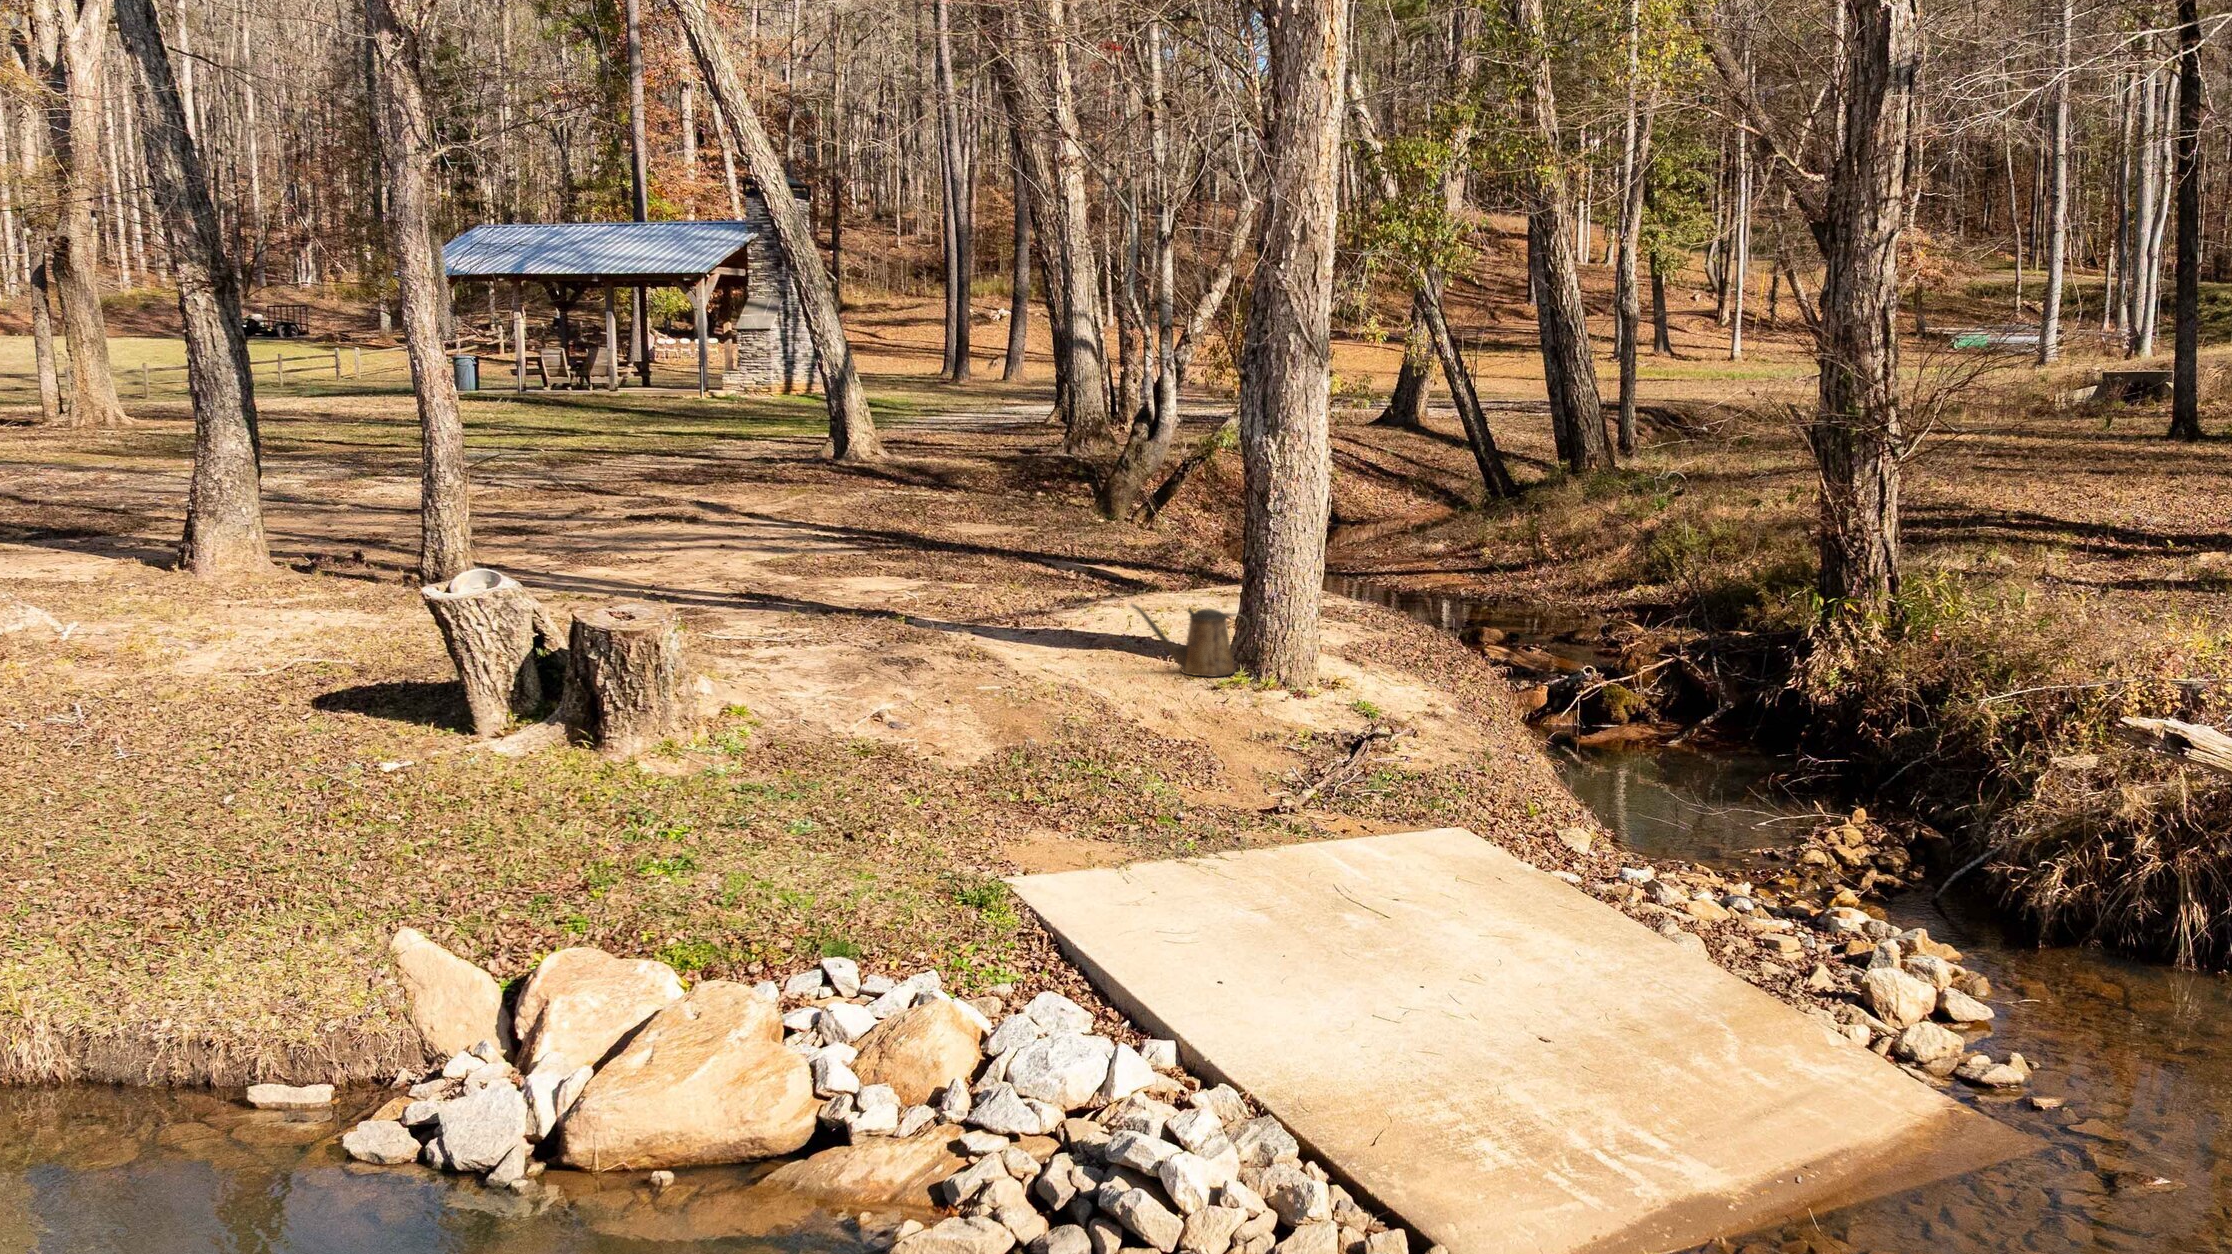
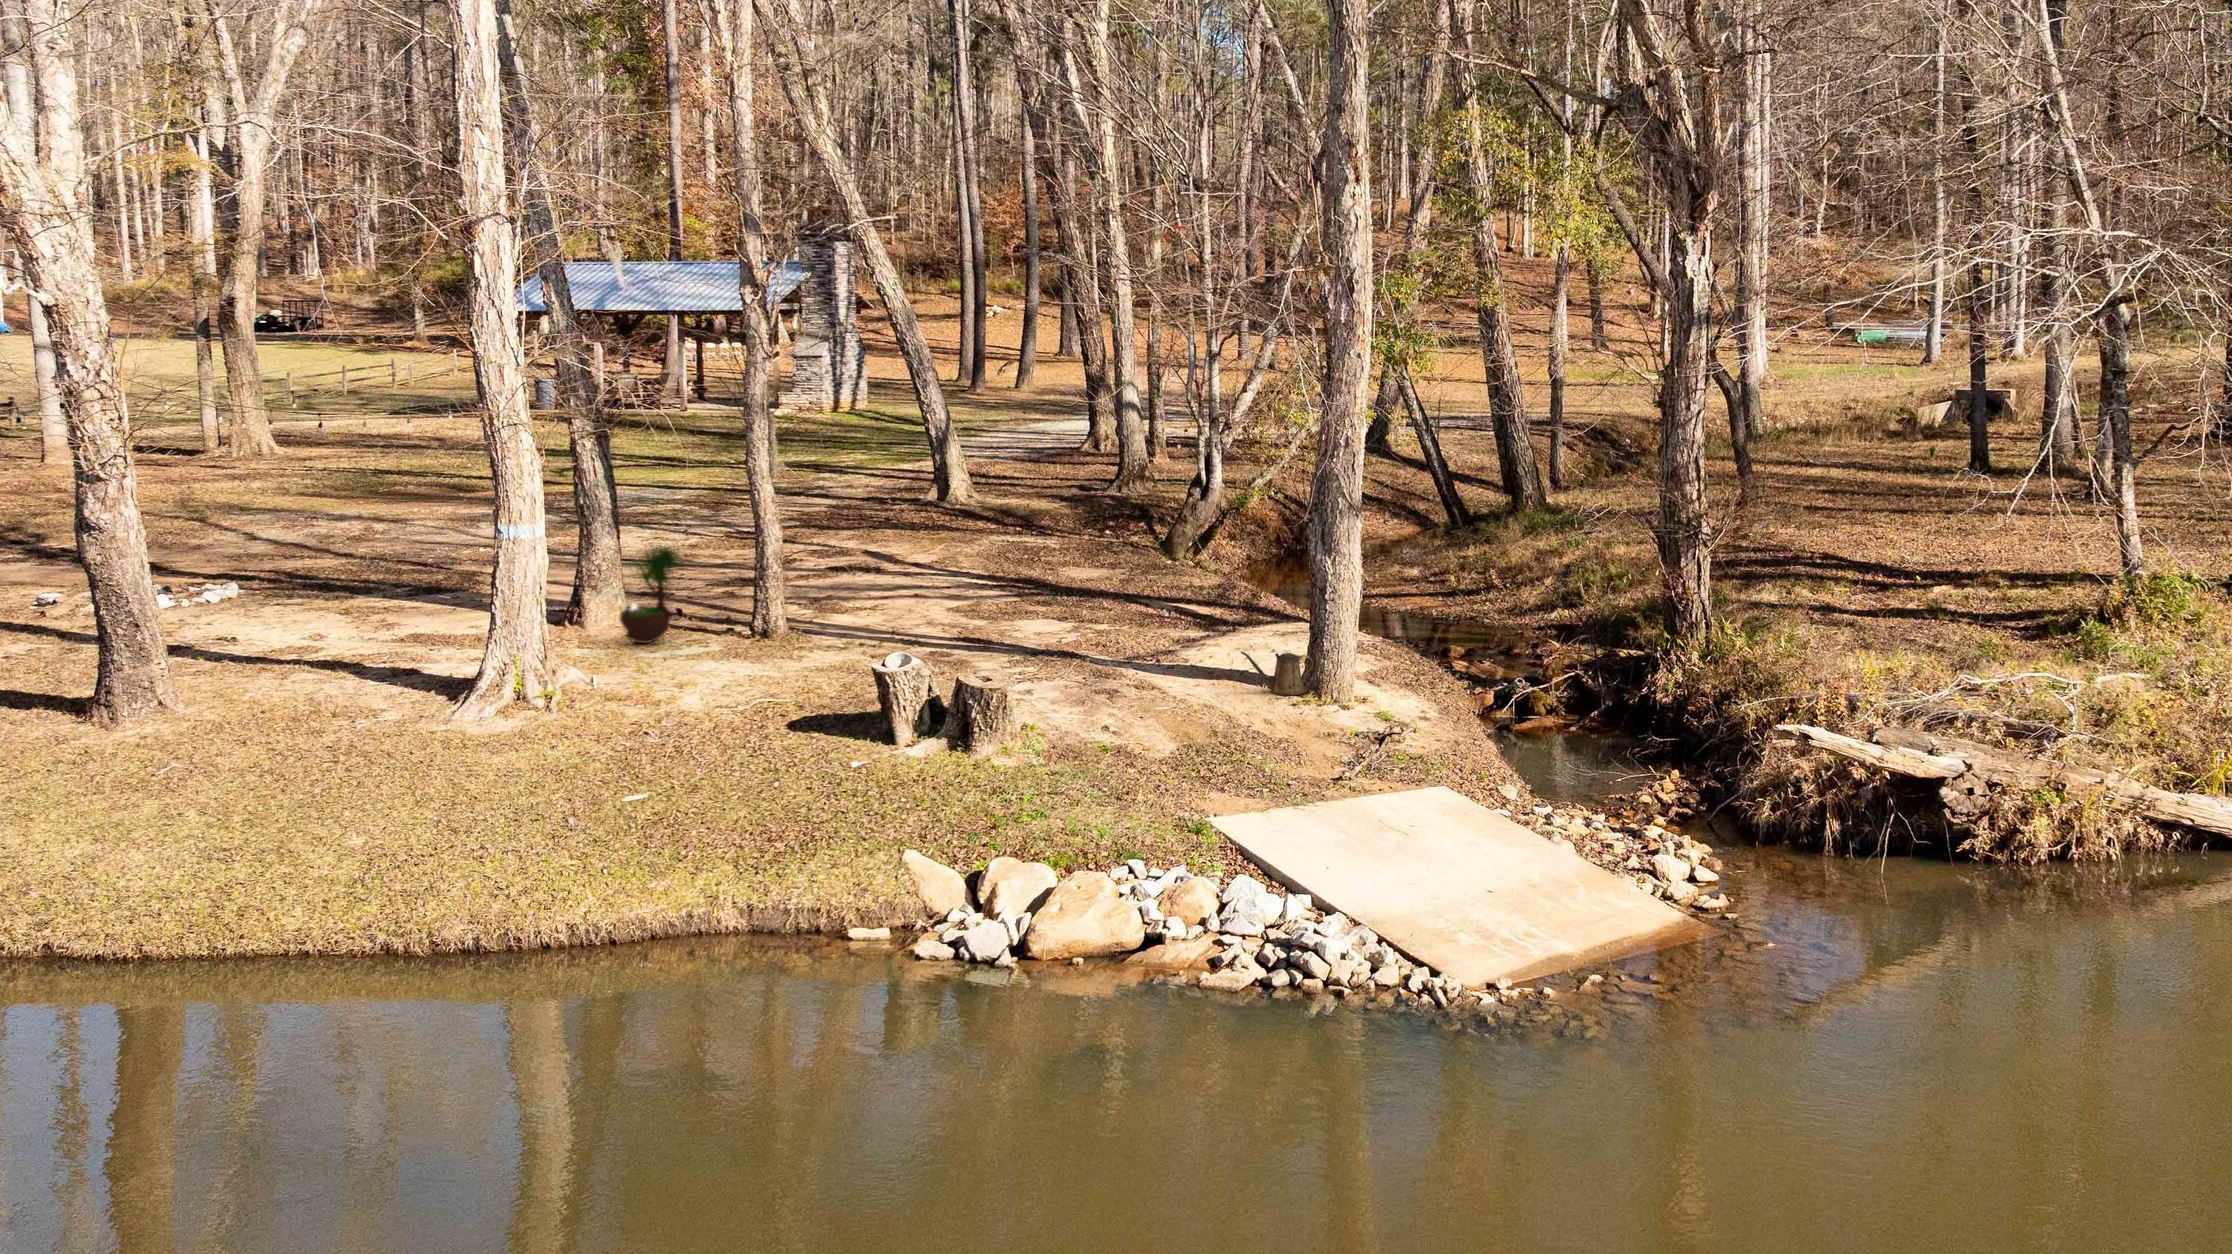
potted tree: none [217,427,314,592] -> present [620,542,683,643]

